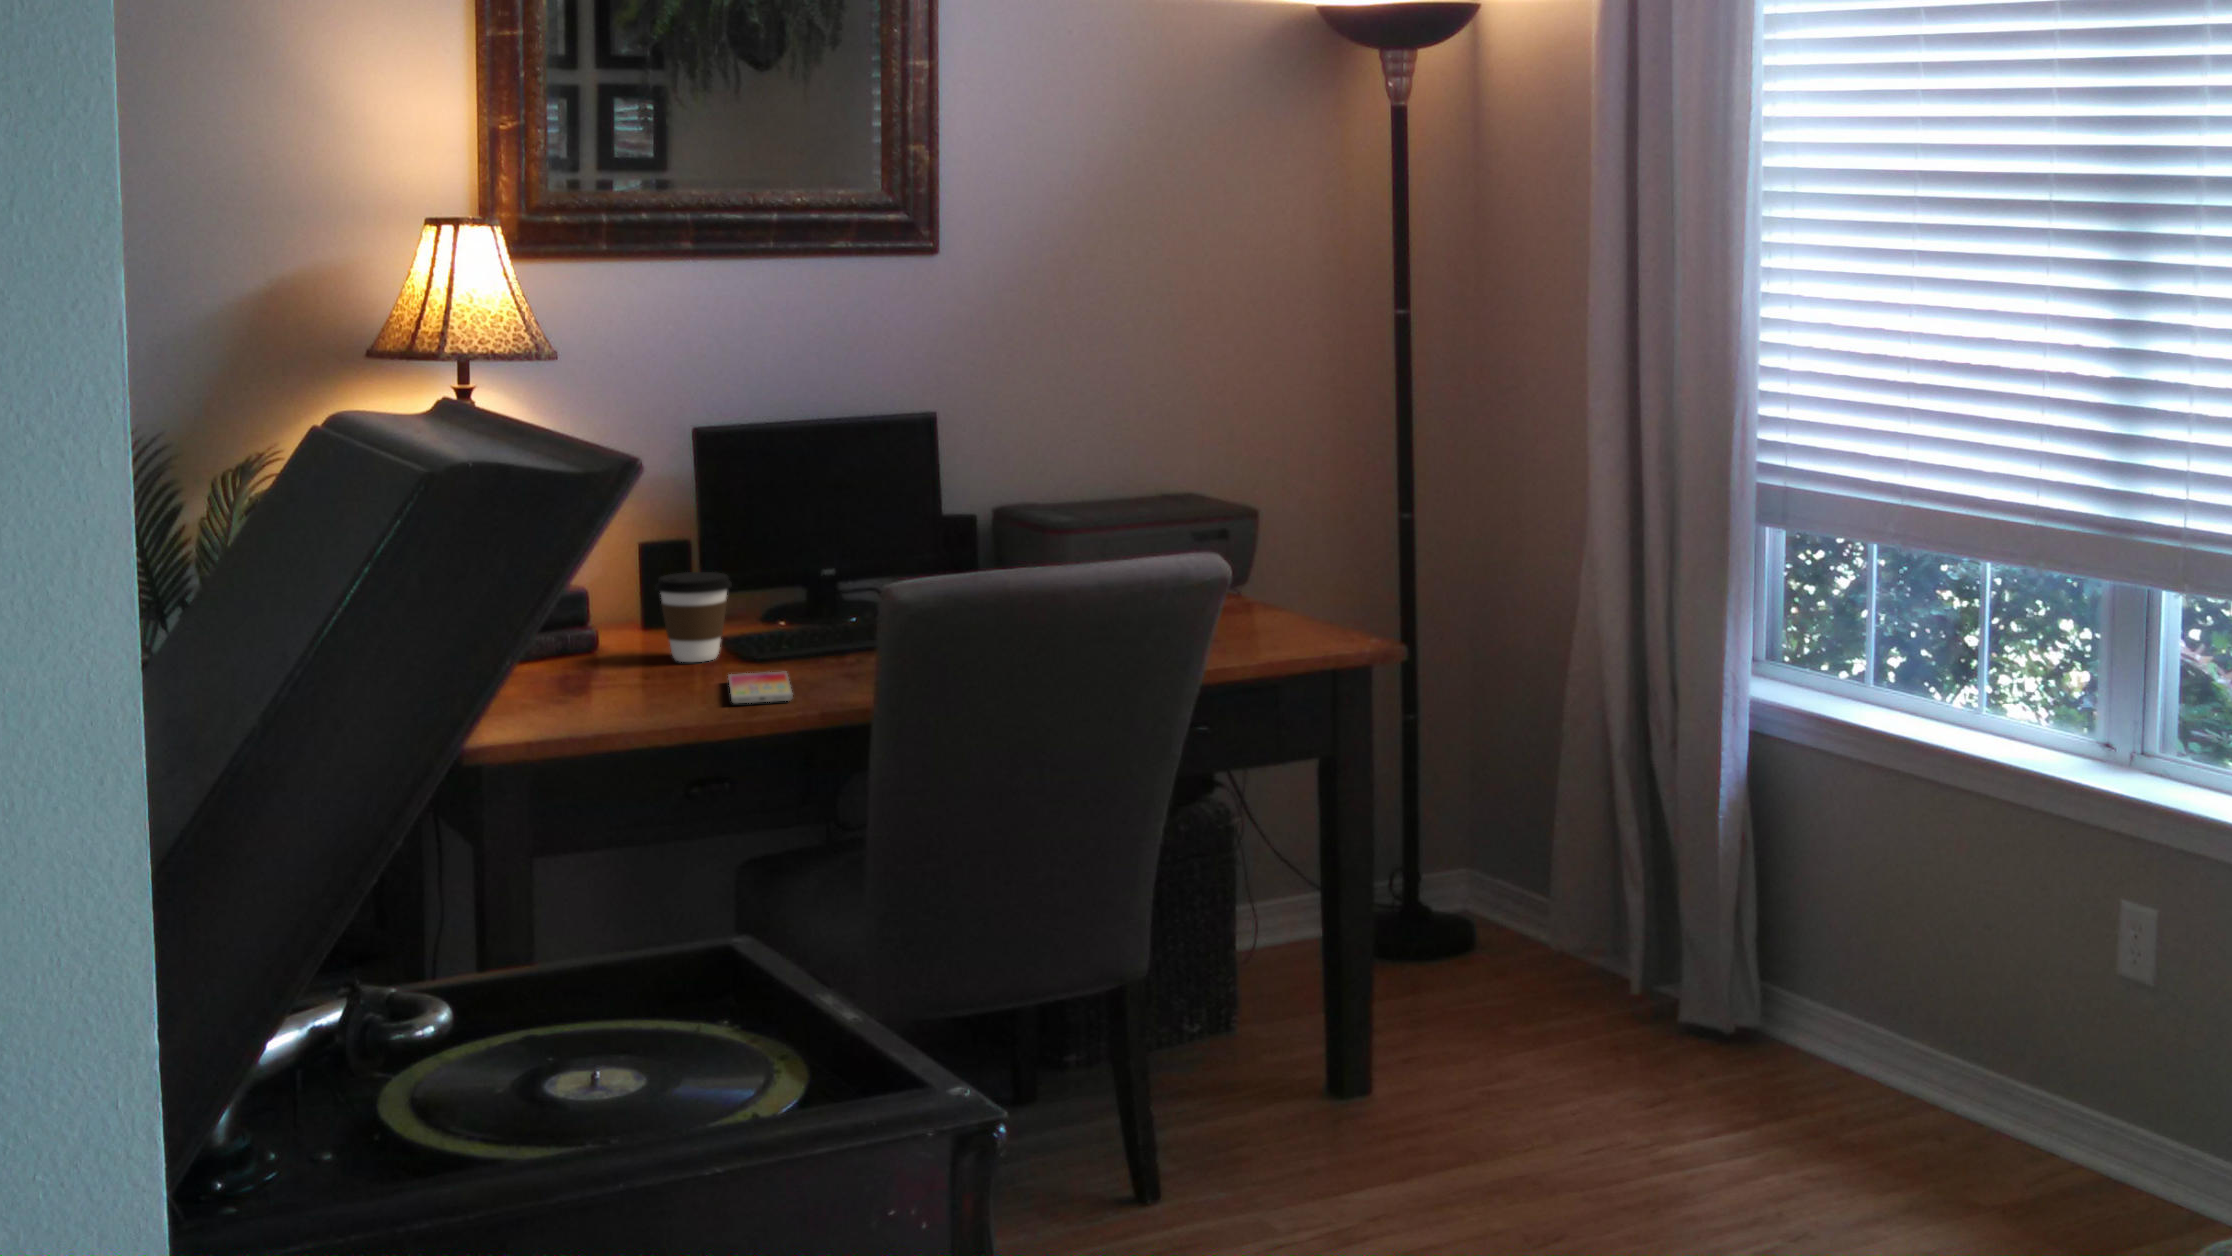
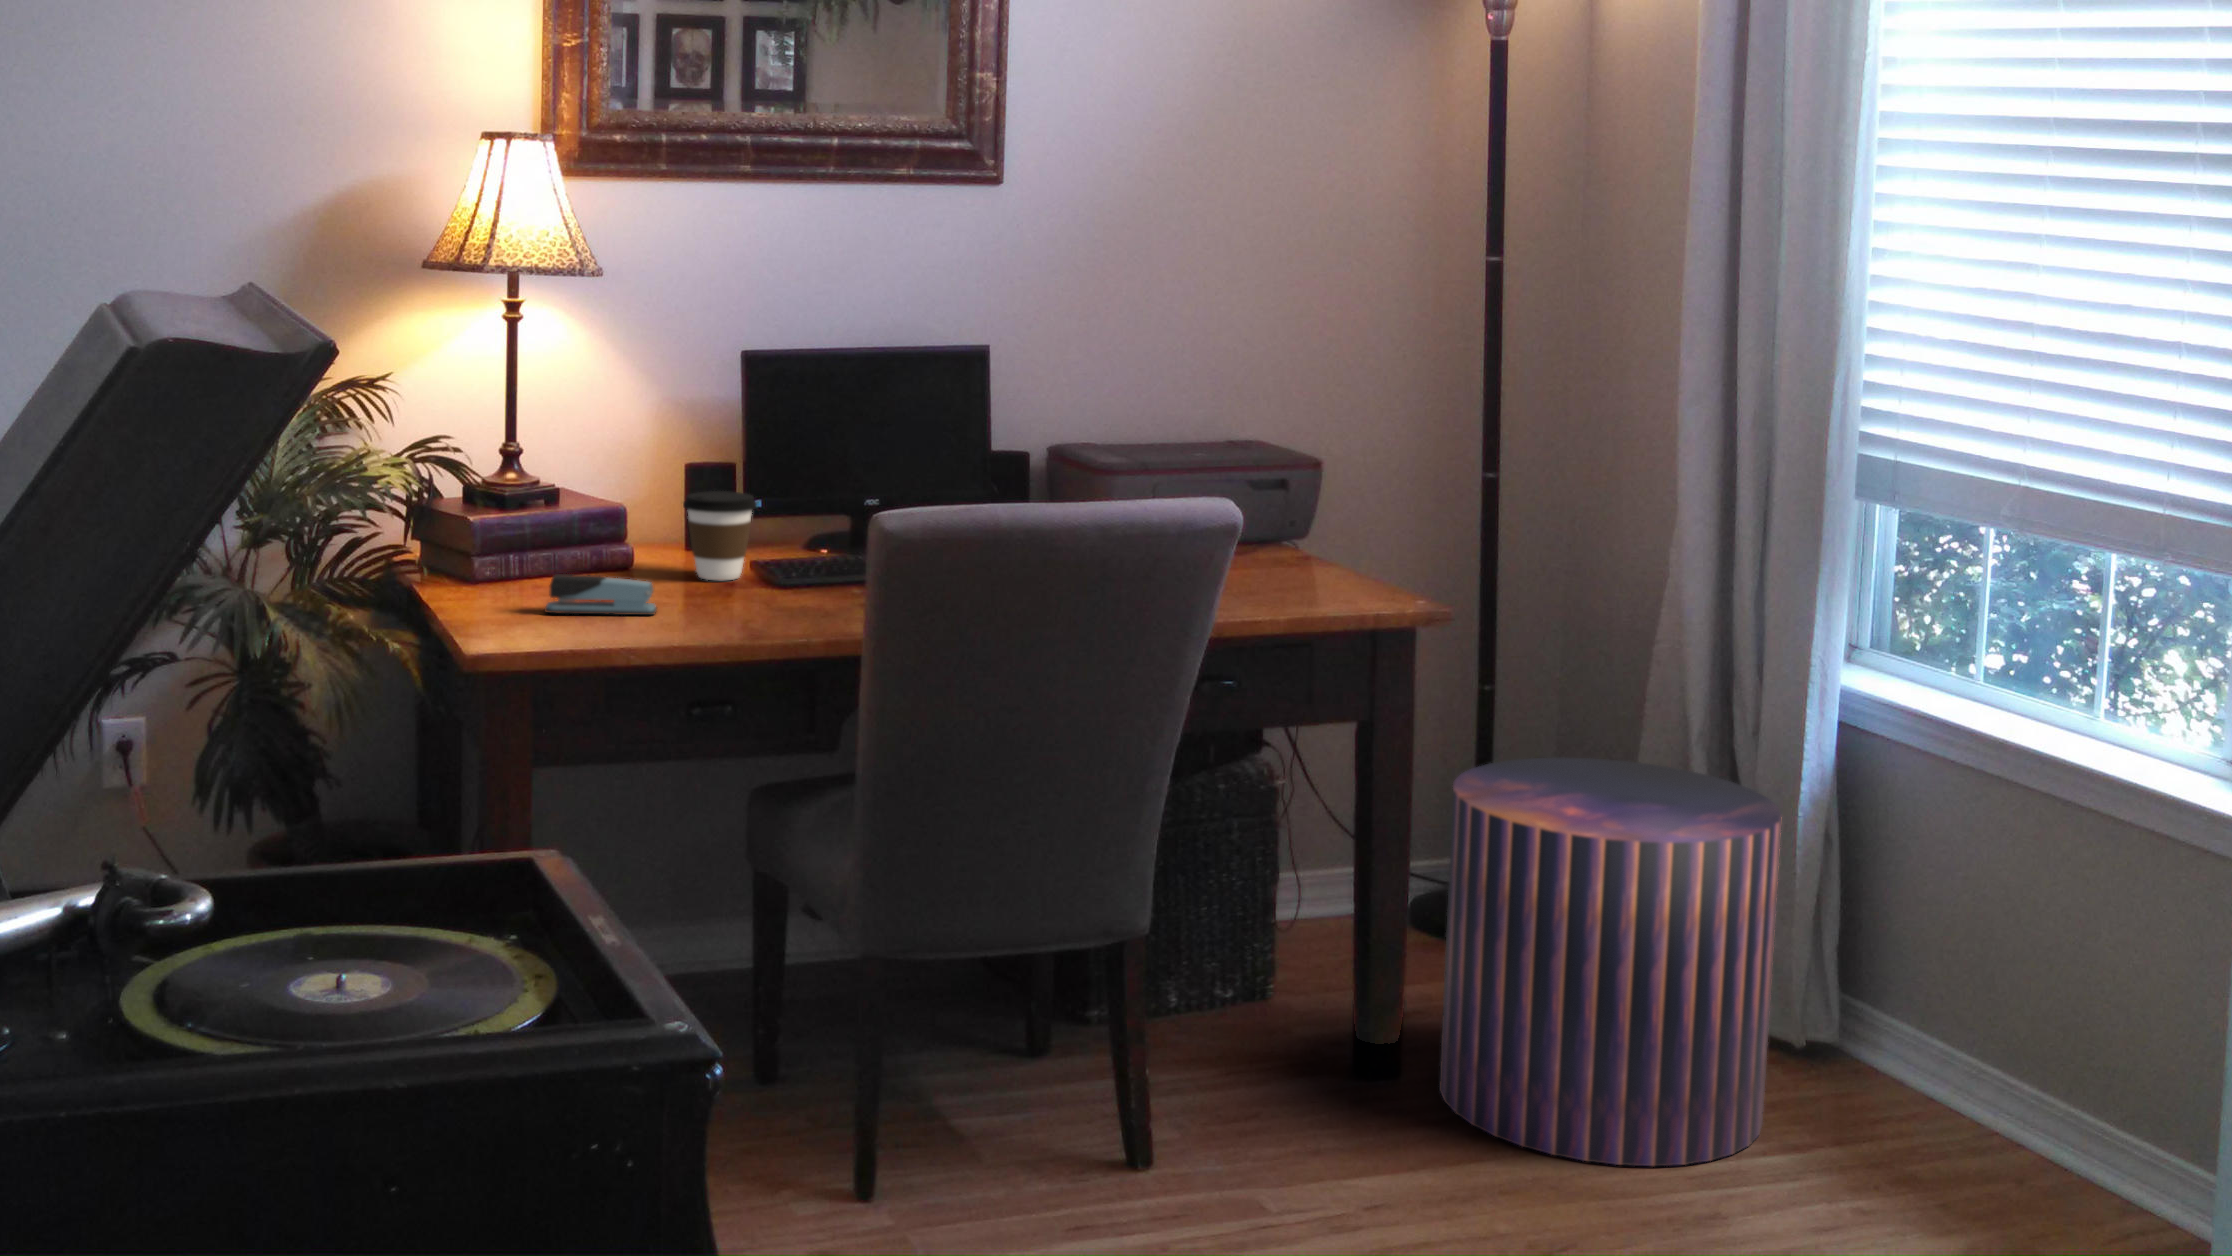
stapler: none [528,665,646,707] -> present [545,574,657,615]
smartphone: present [728,672,793,703] -> none [733,595,798,625]
pouf: none [1418,771,1712,1145] -> present [1439,758,1781,1166]

